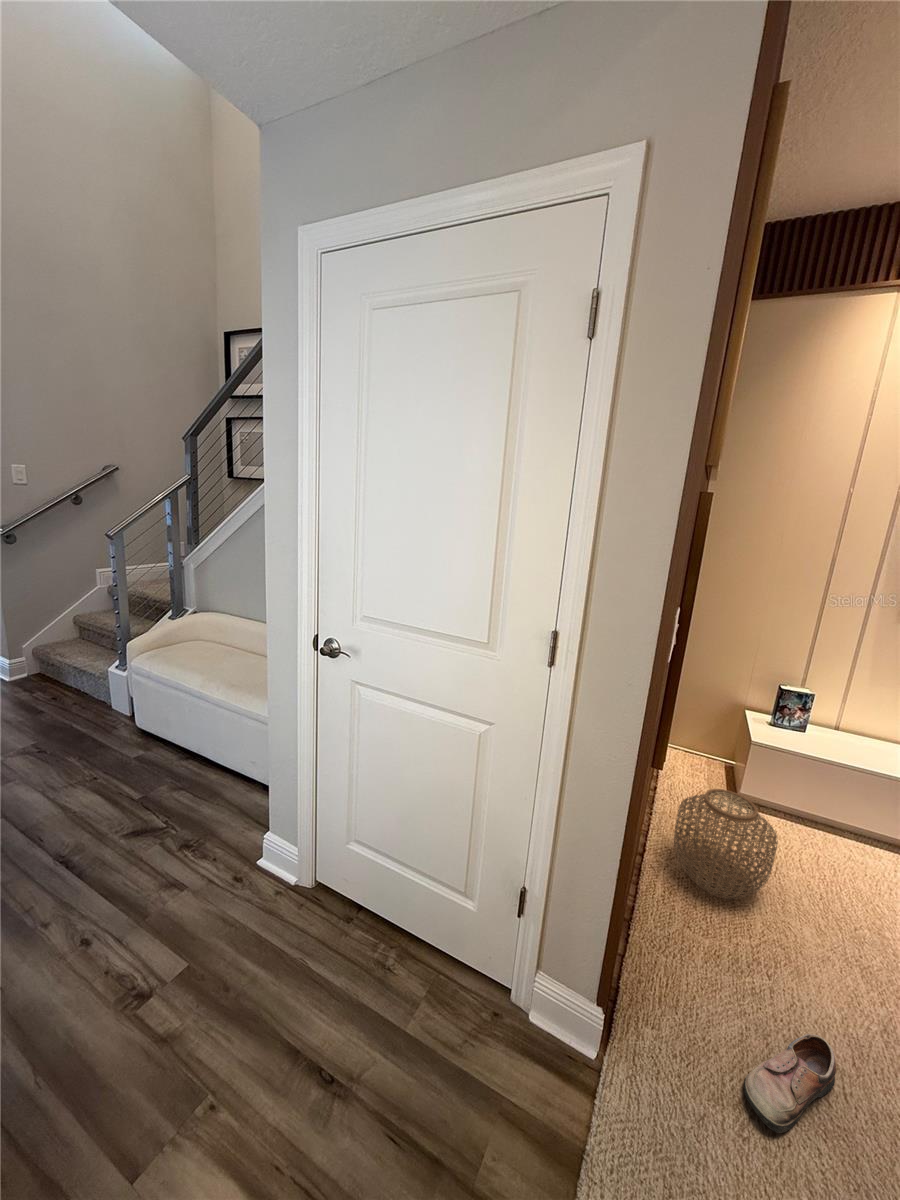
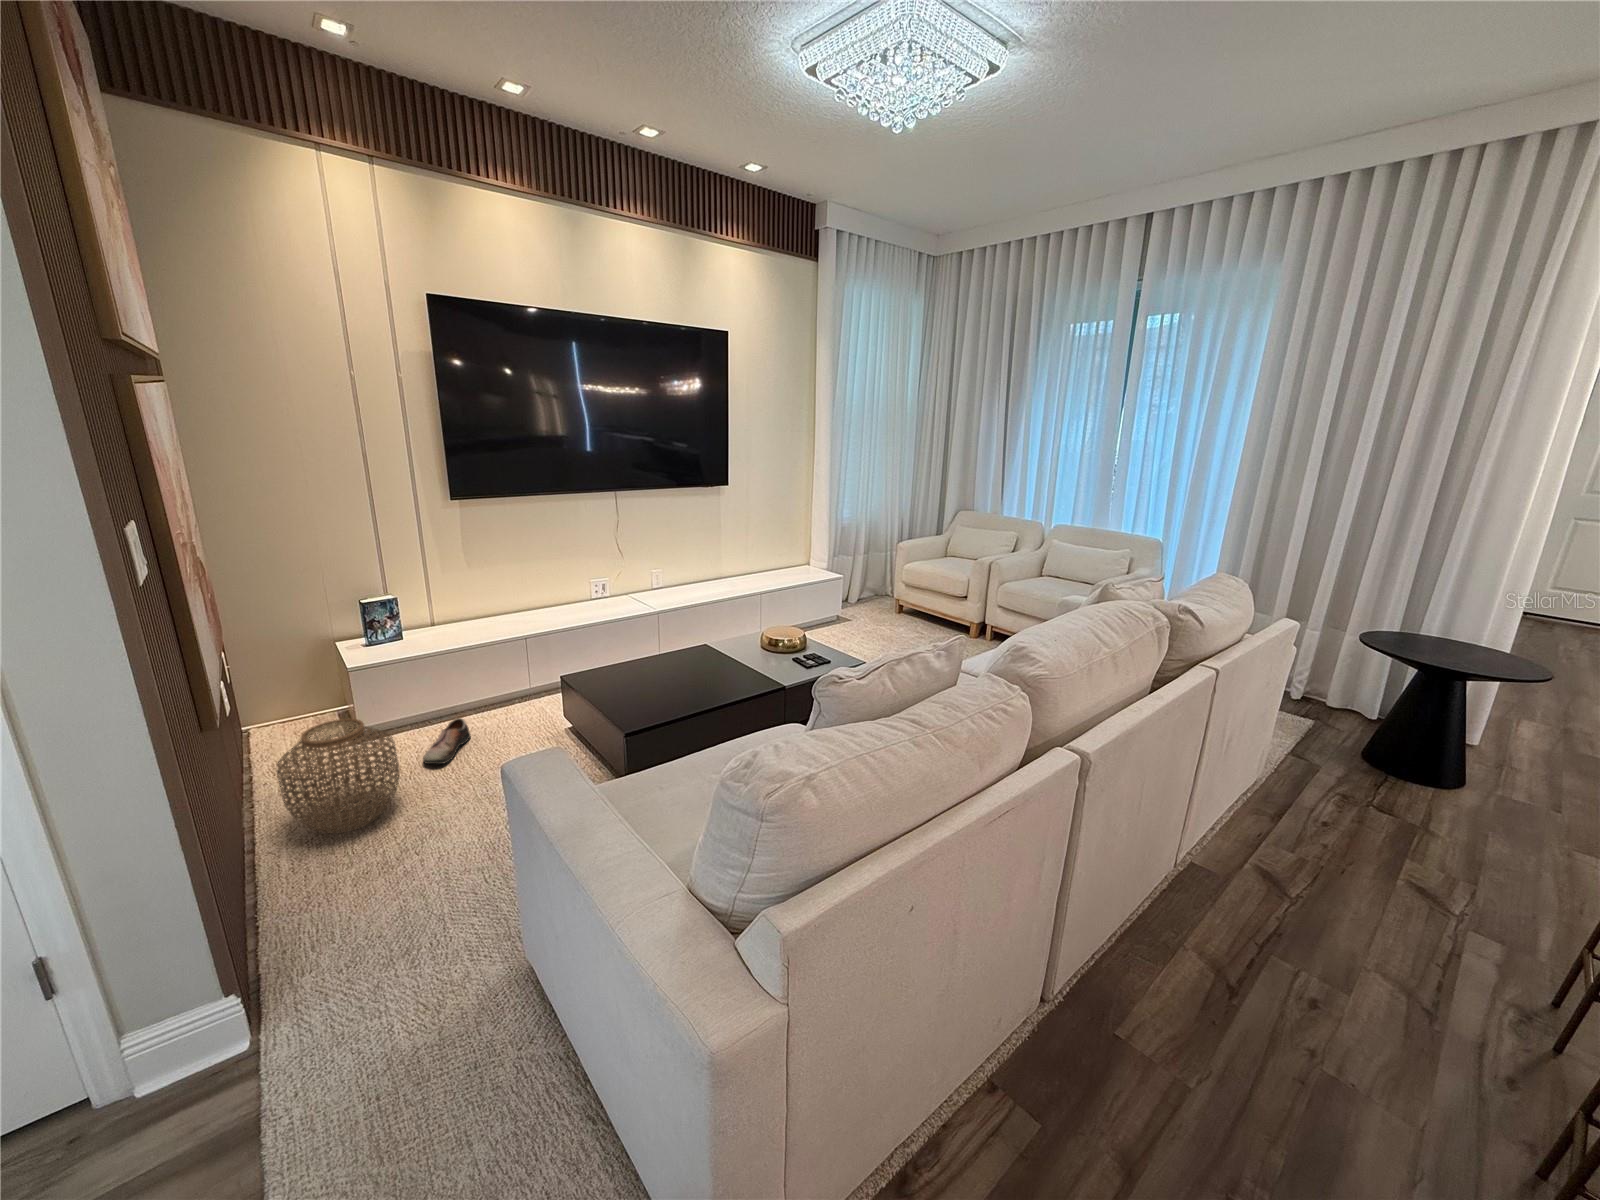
shoe: present [744,1034,836,1133] -> present [423,718,470,764]

